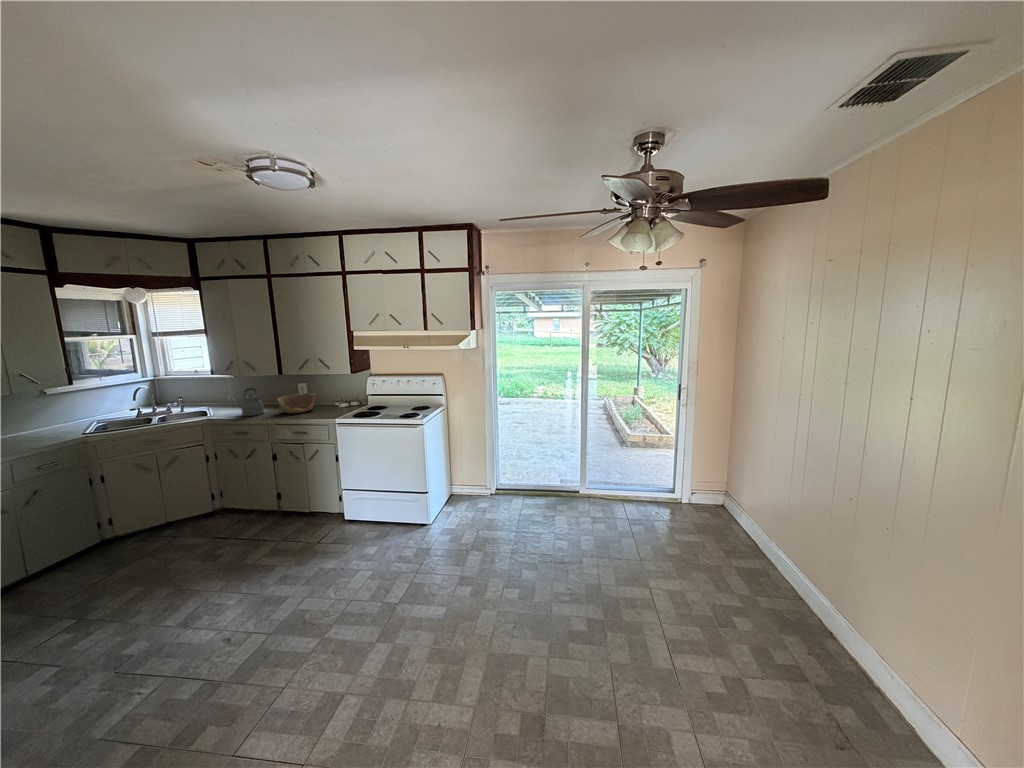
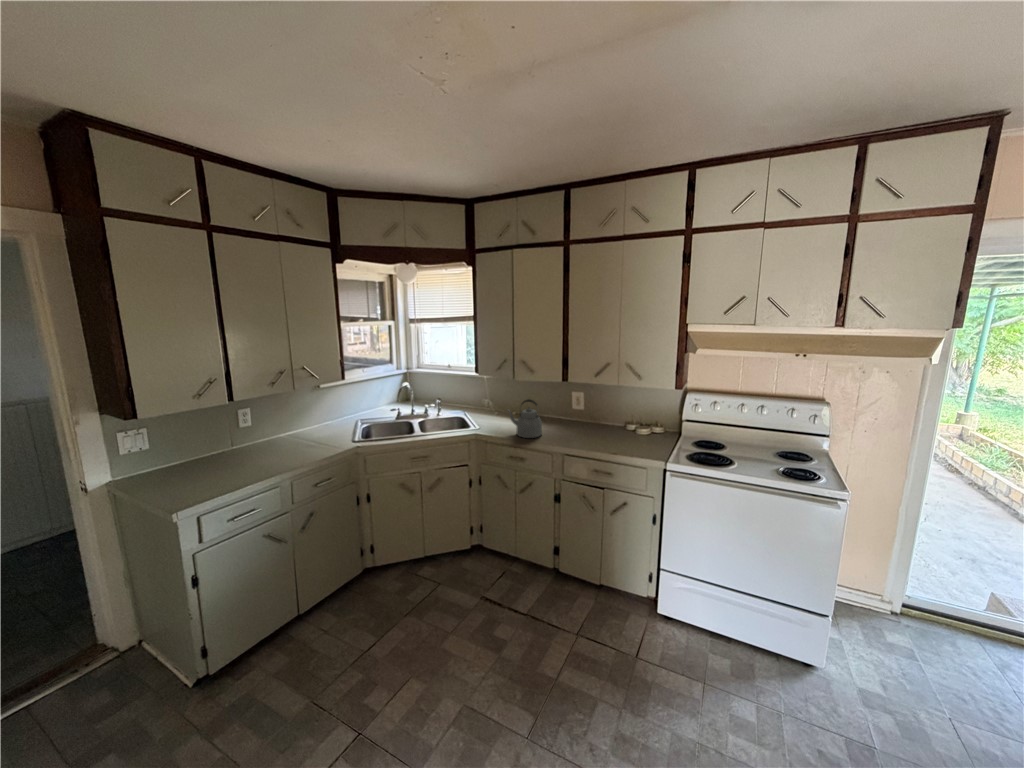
bowl: present [277,393,316,413] -> none [562,409,610,441]

